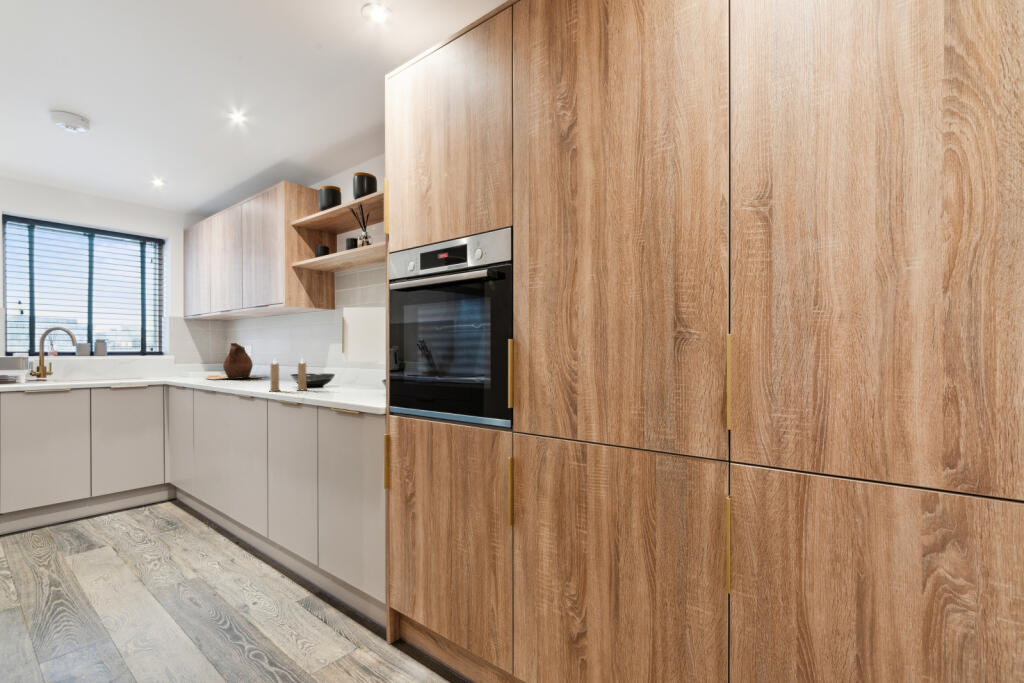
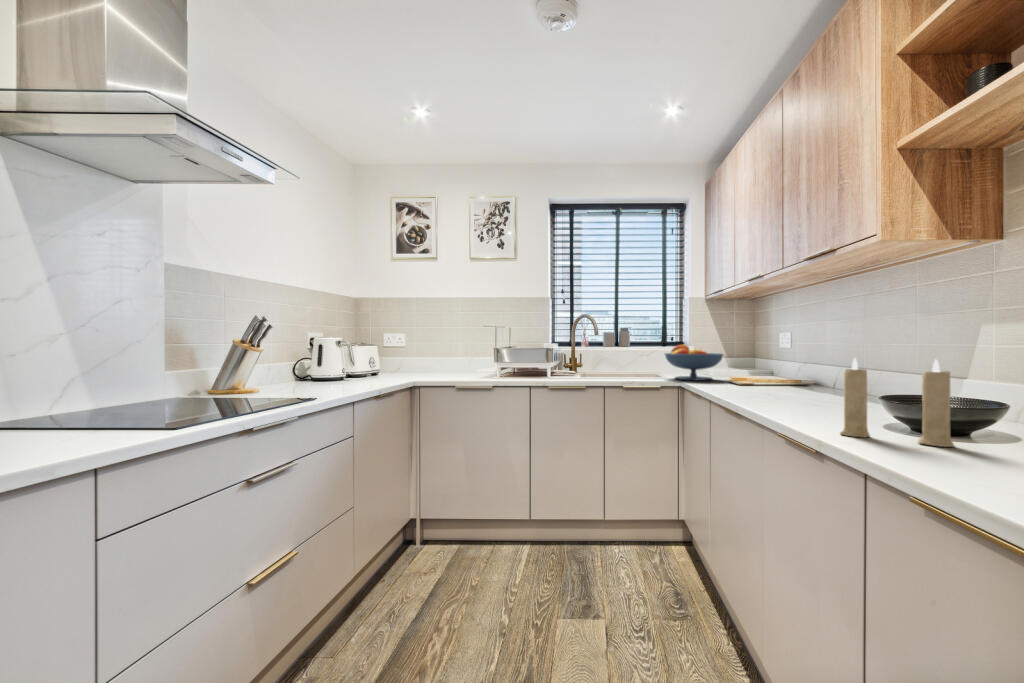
ceramic pitcher: present [223,343,253,379] -> none [745,329,807,388]
fruit bowl: none [151,354,202,380] -> present [665,345,723,380]

